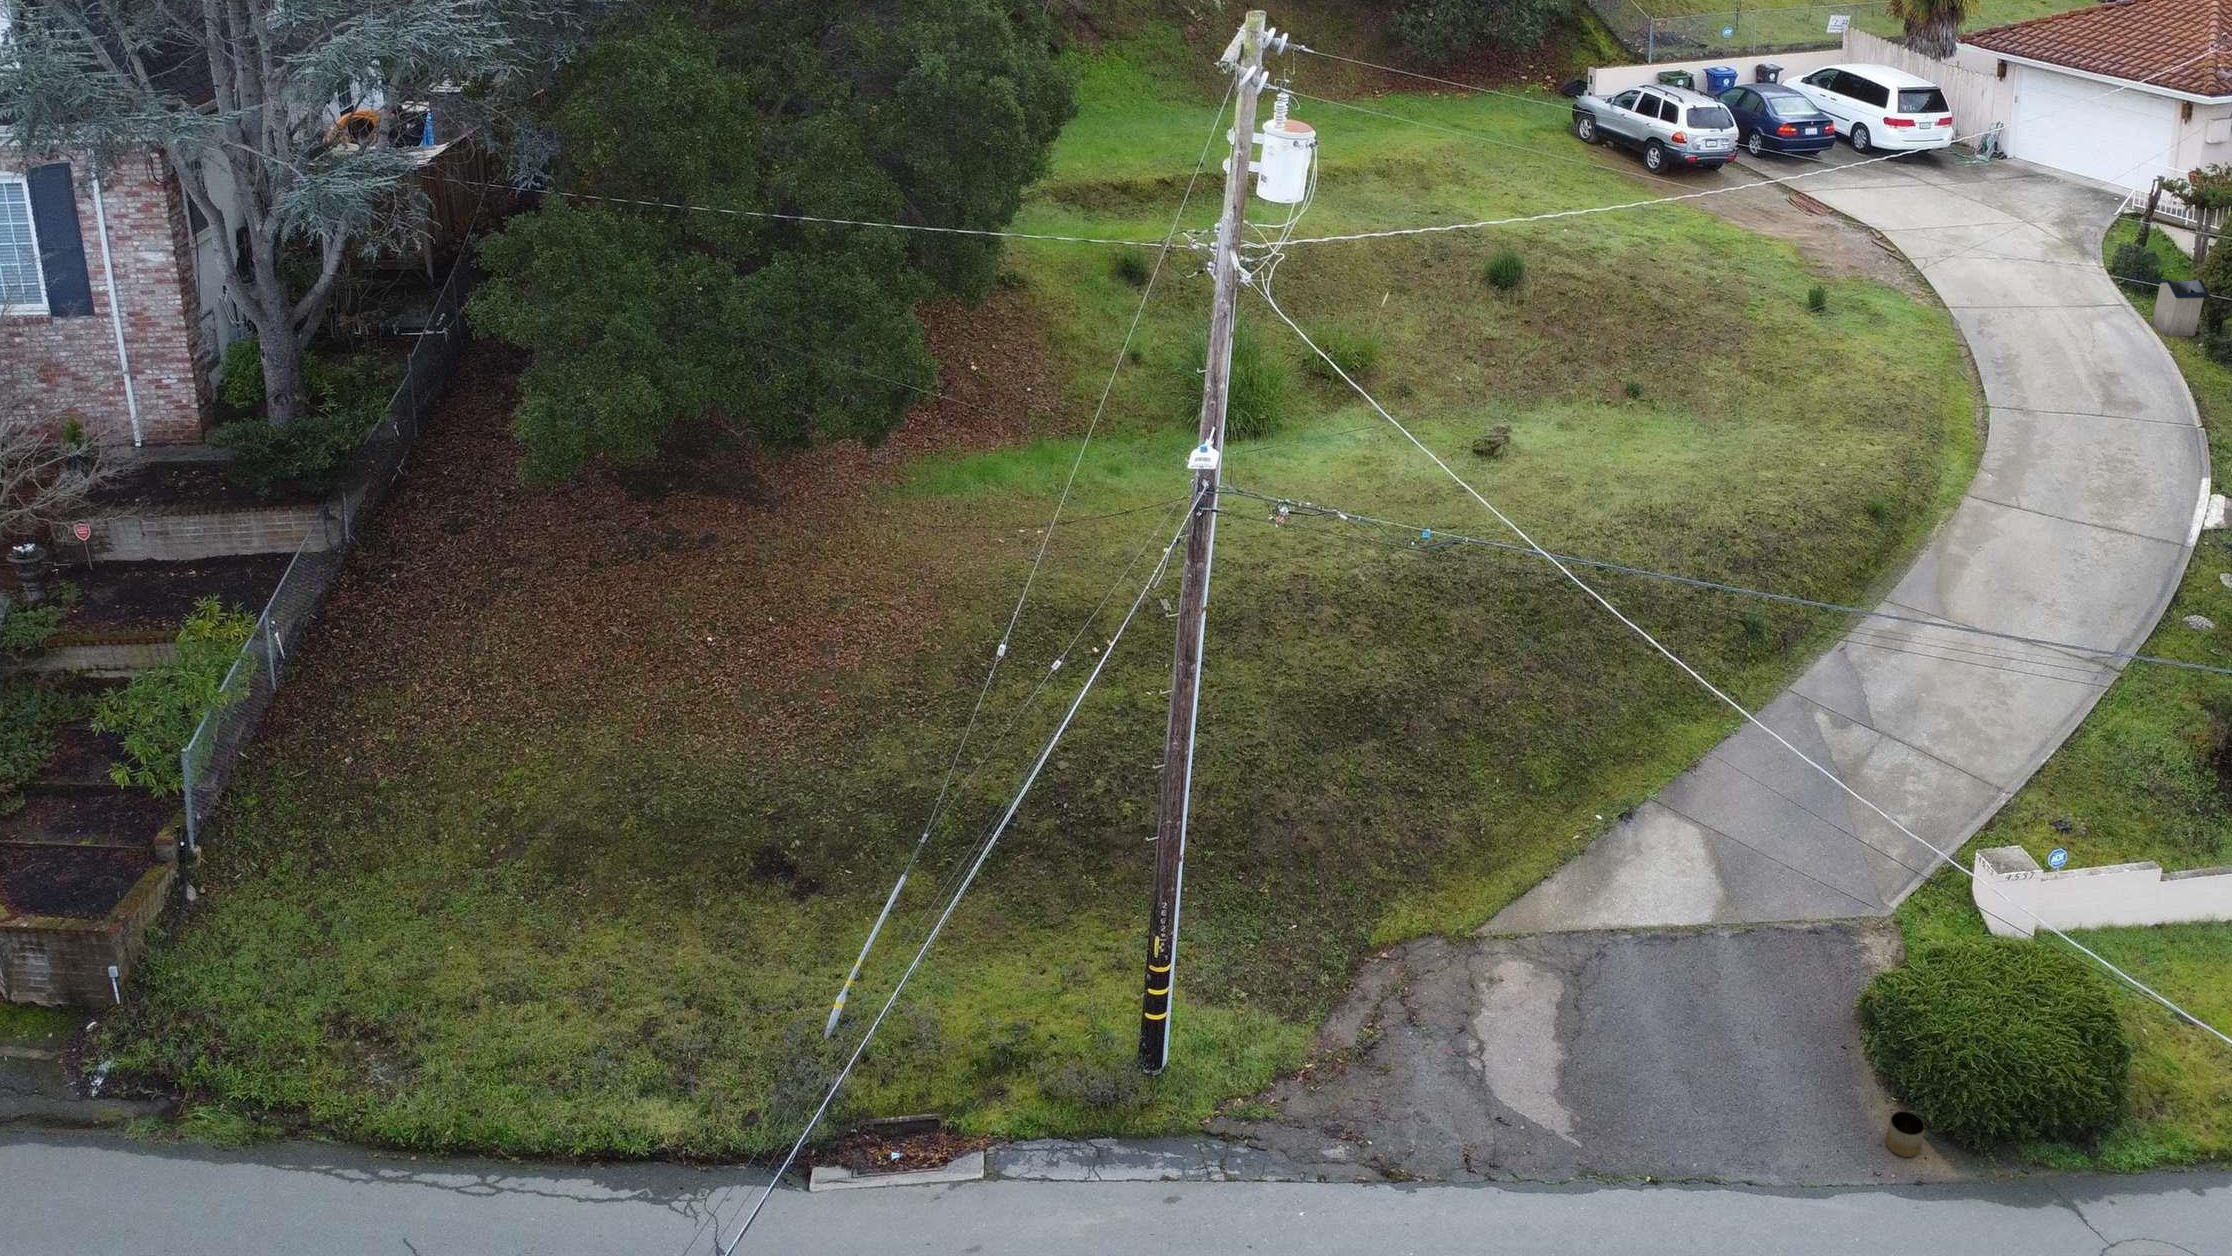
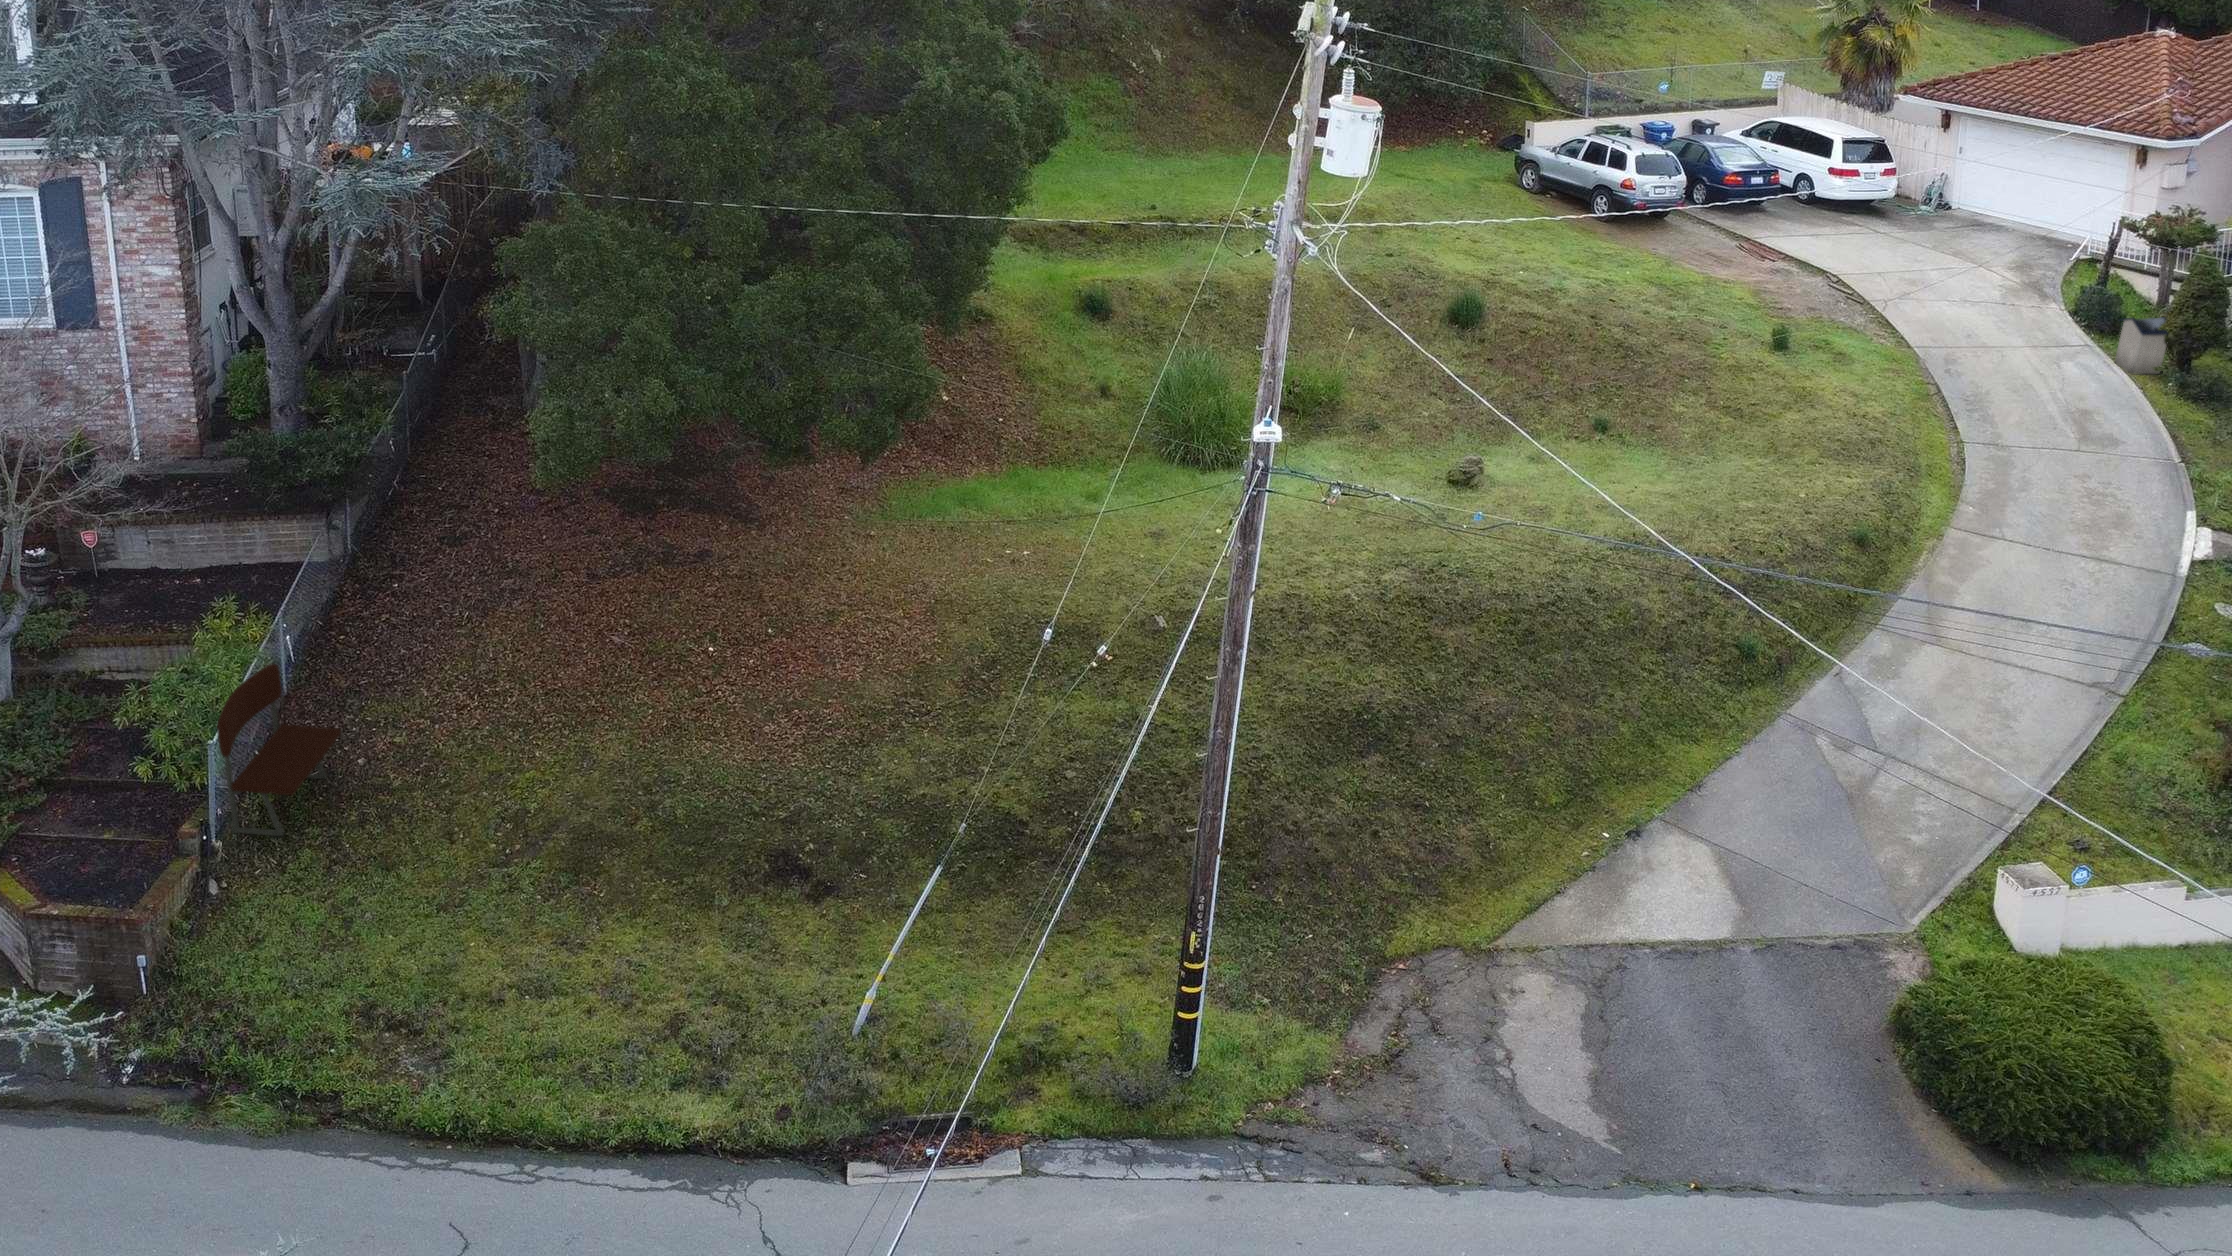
bench: none [194,667,328,841] -> present [217,664,341,836]
planter: present [1886,1111,1925,1157] -> none [1936,1126,1979,1173]

